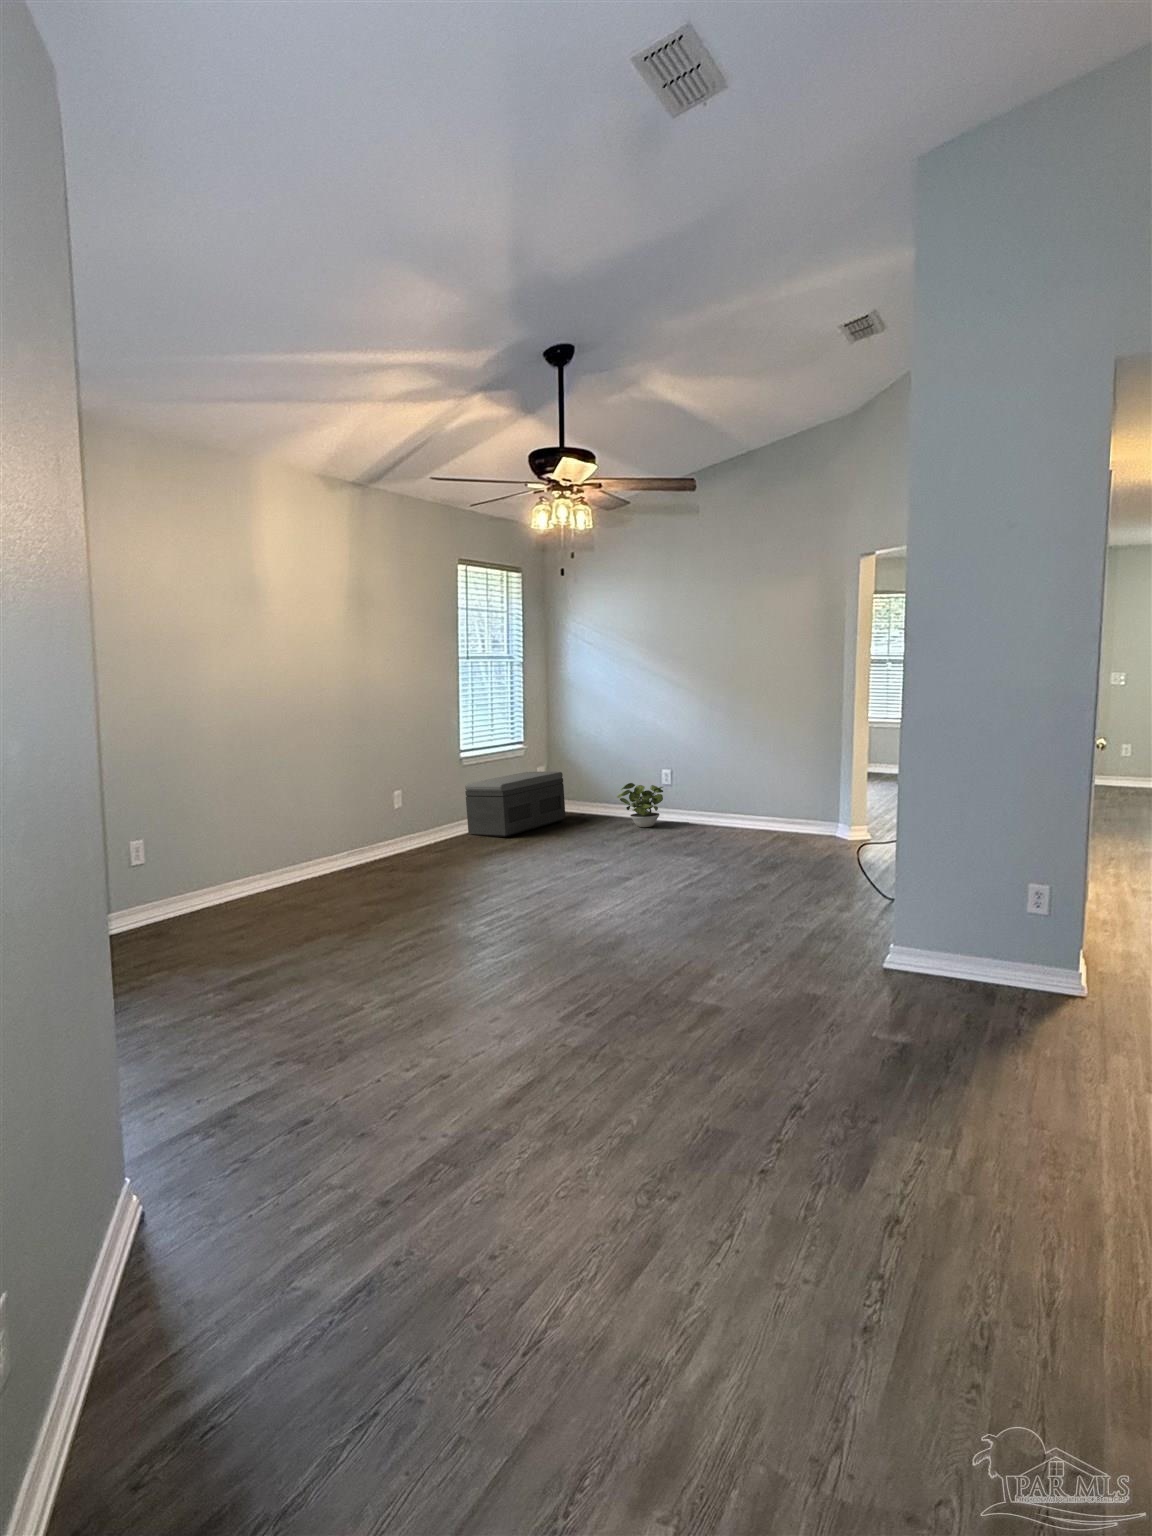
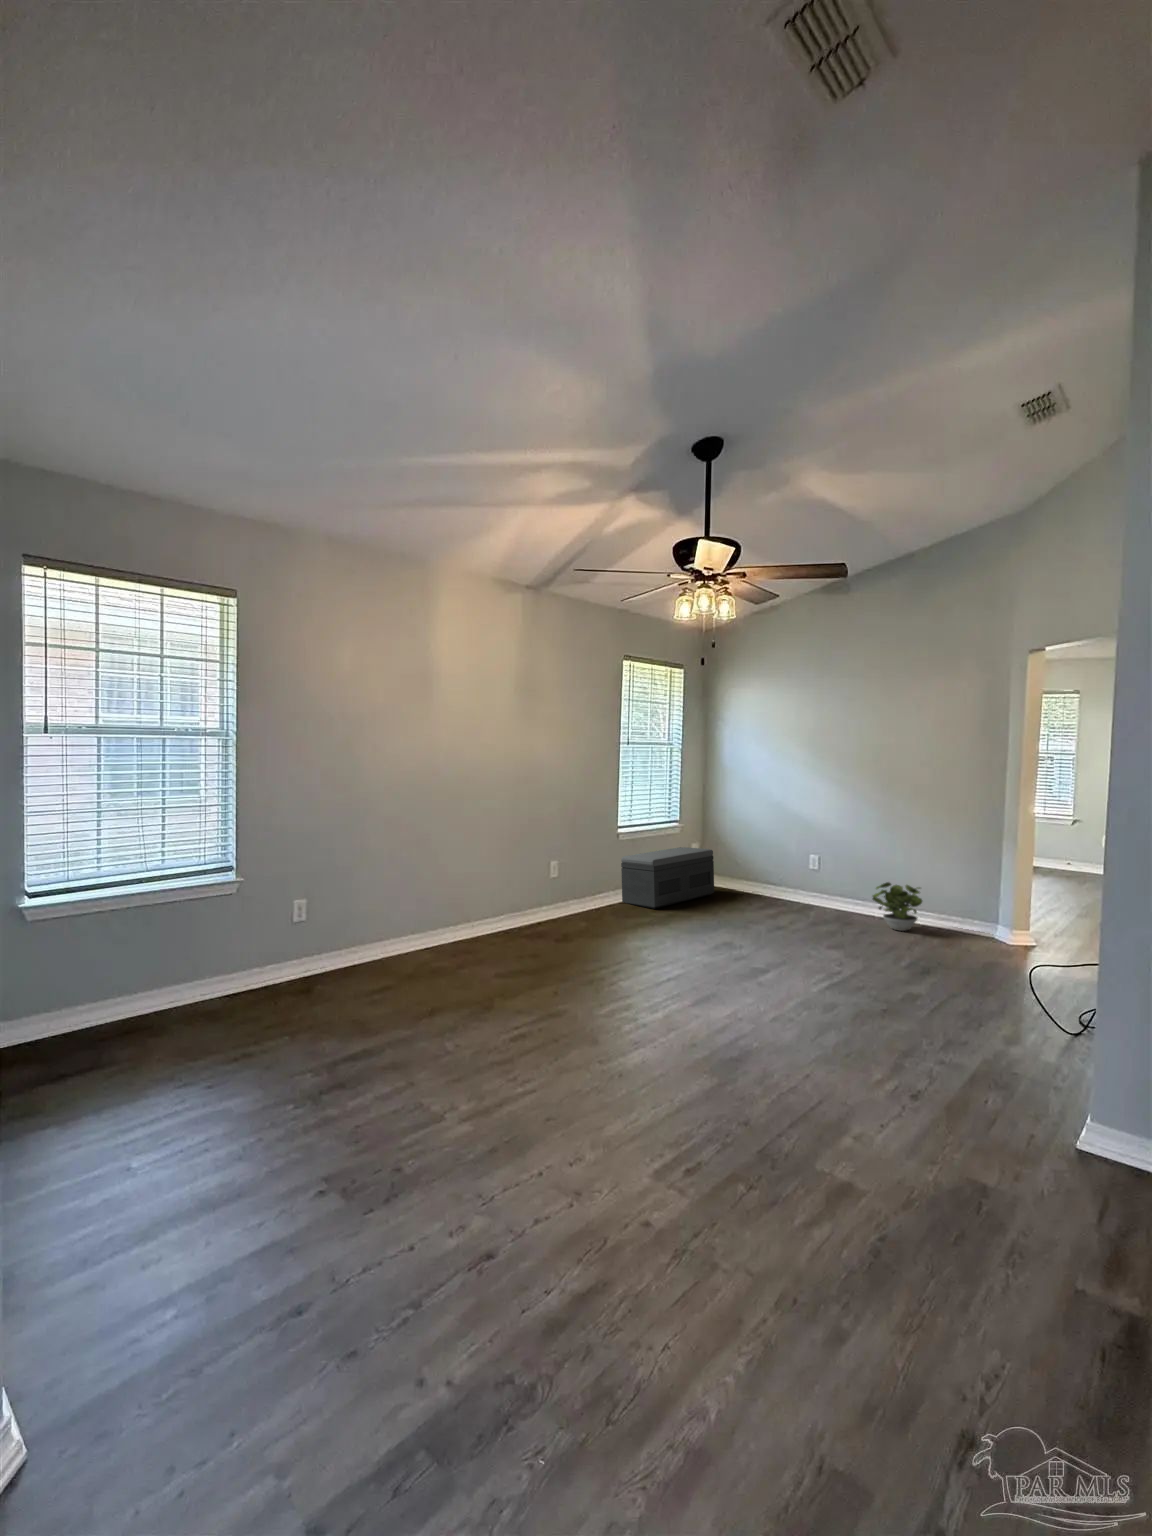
potted plant: present [617,783,663,827] -> present [873,882,922,931]

